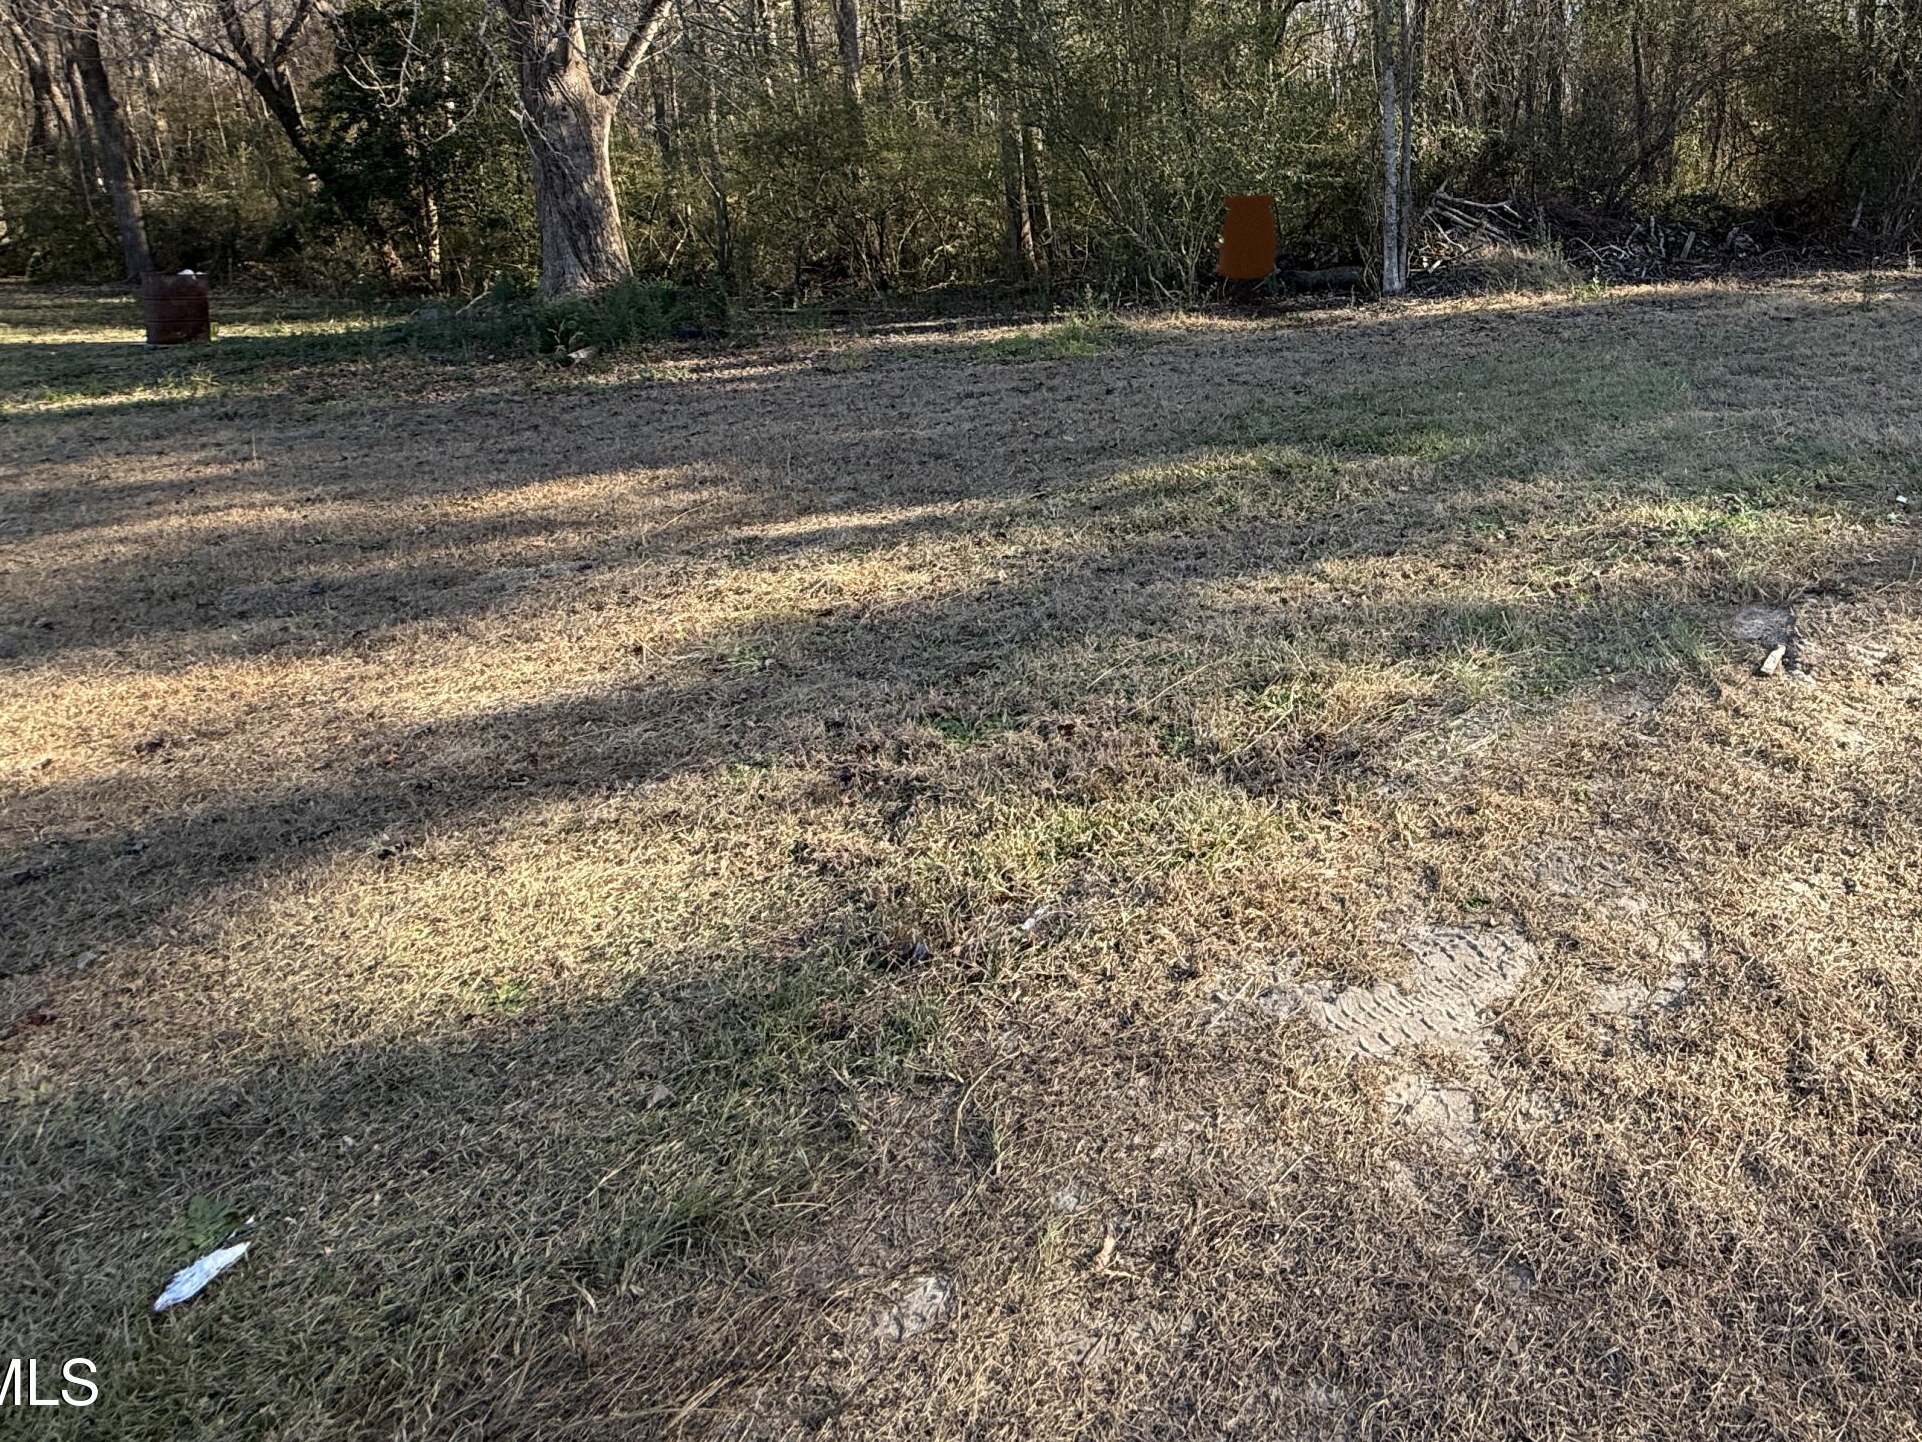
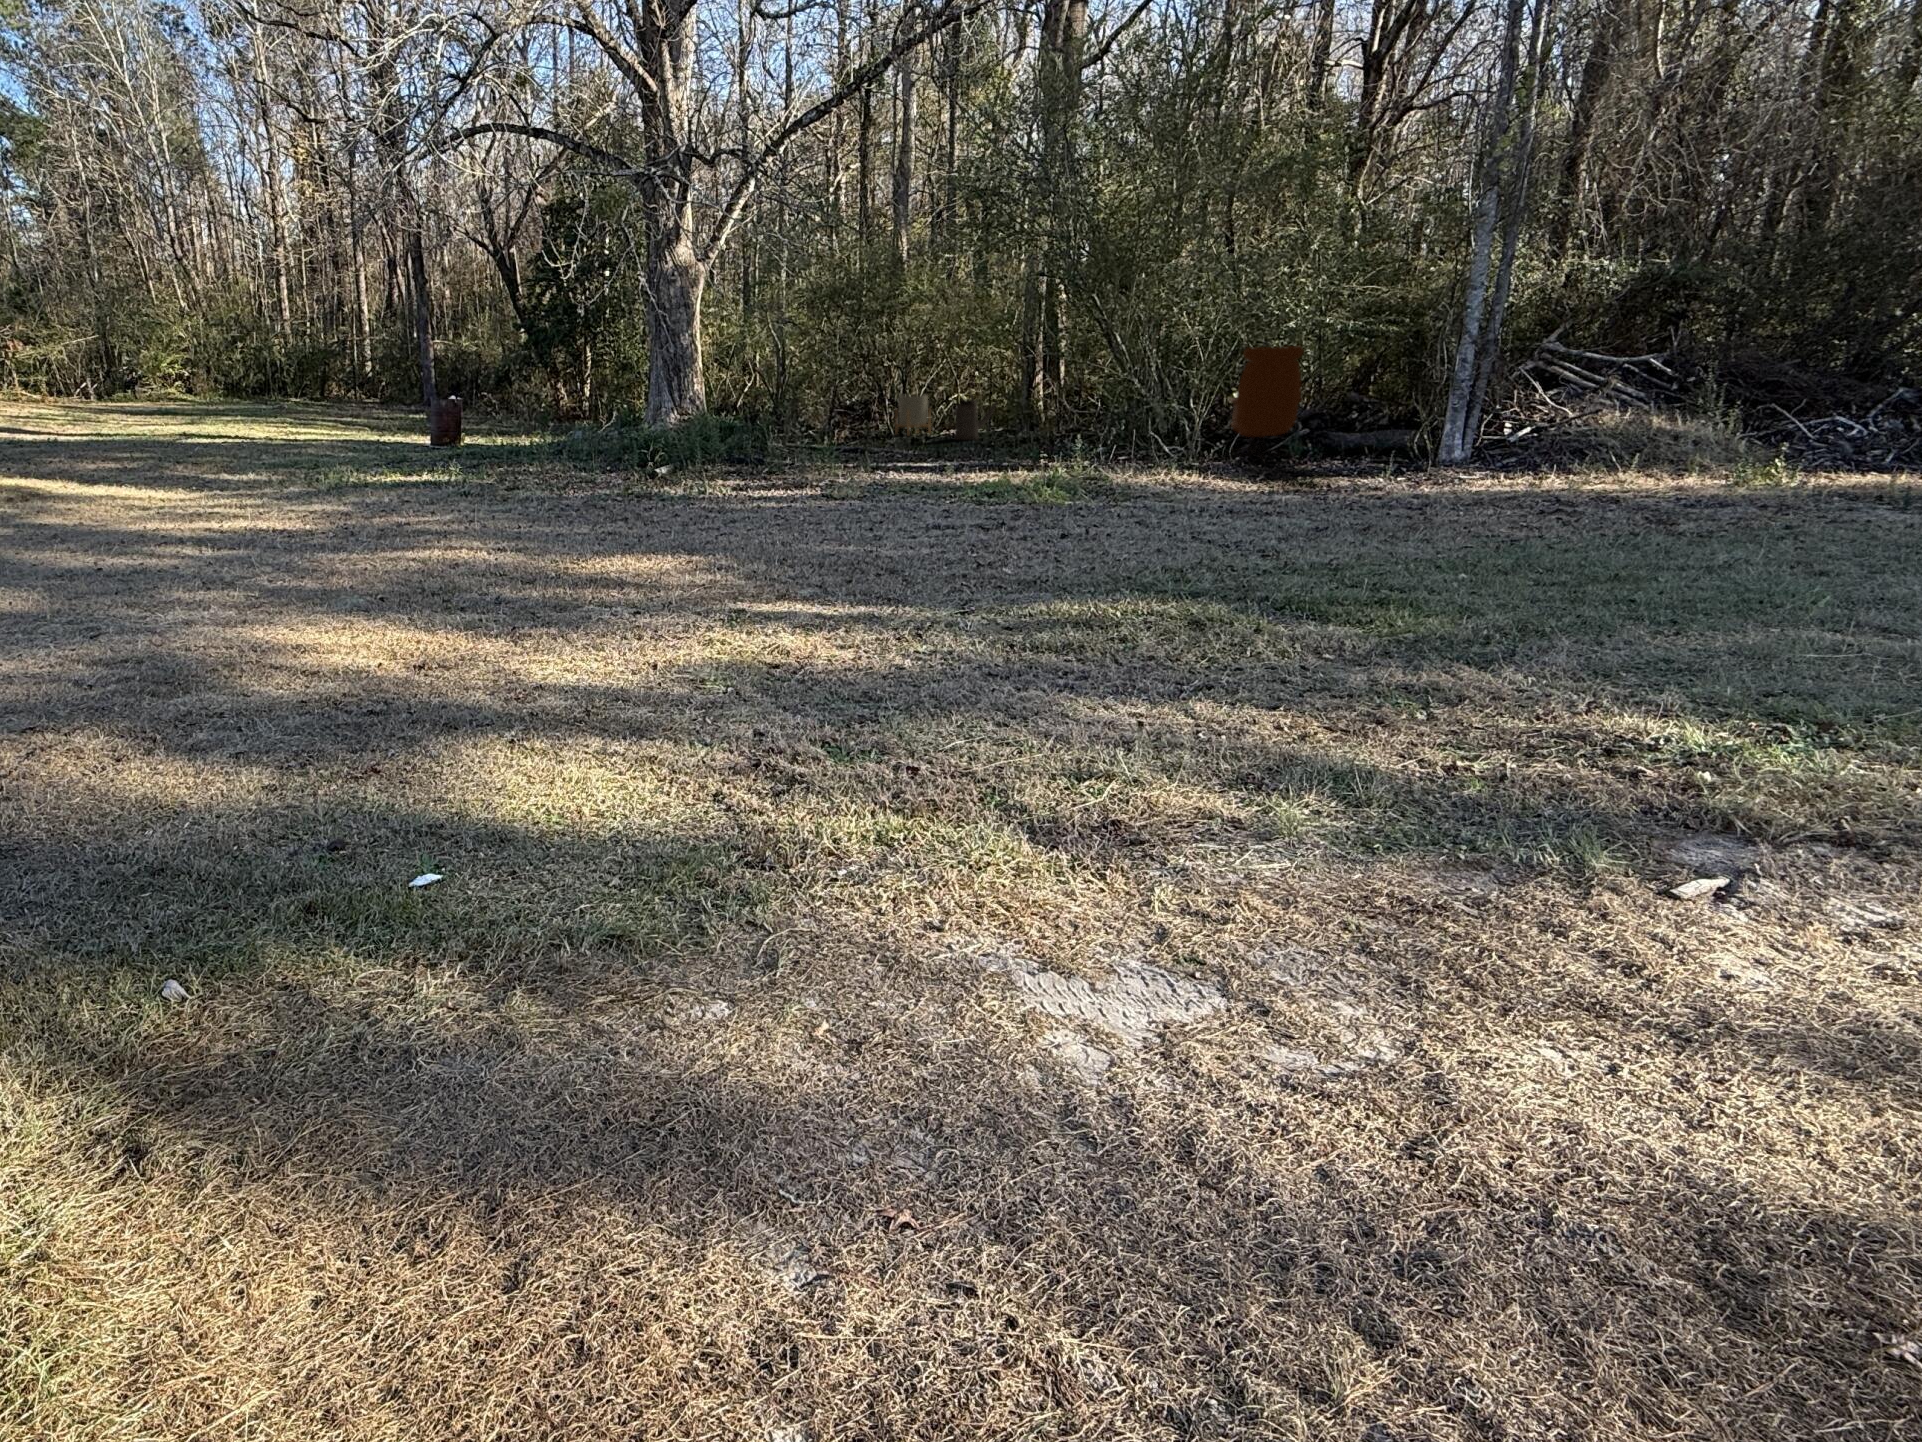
watering can: none [932,243,985,295] -> present [955,392,997,440]
planter: none [866,247,911,294] -> present [895,395,931,434]

